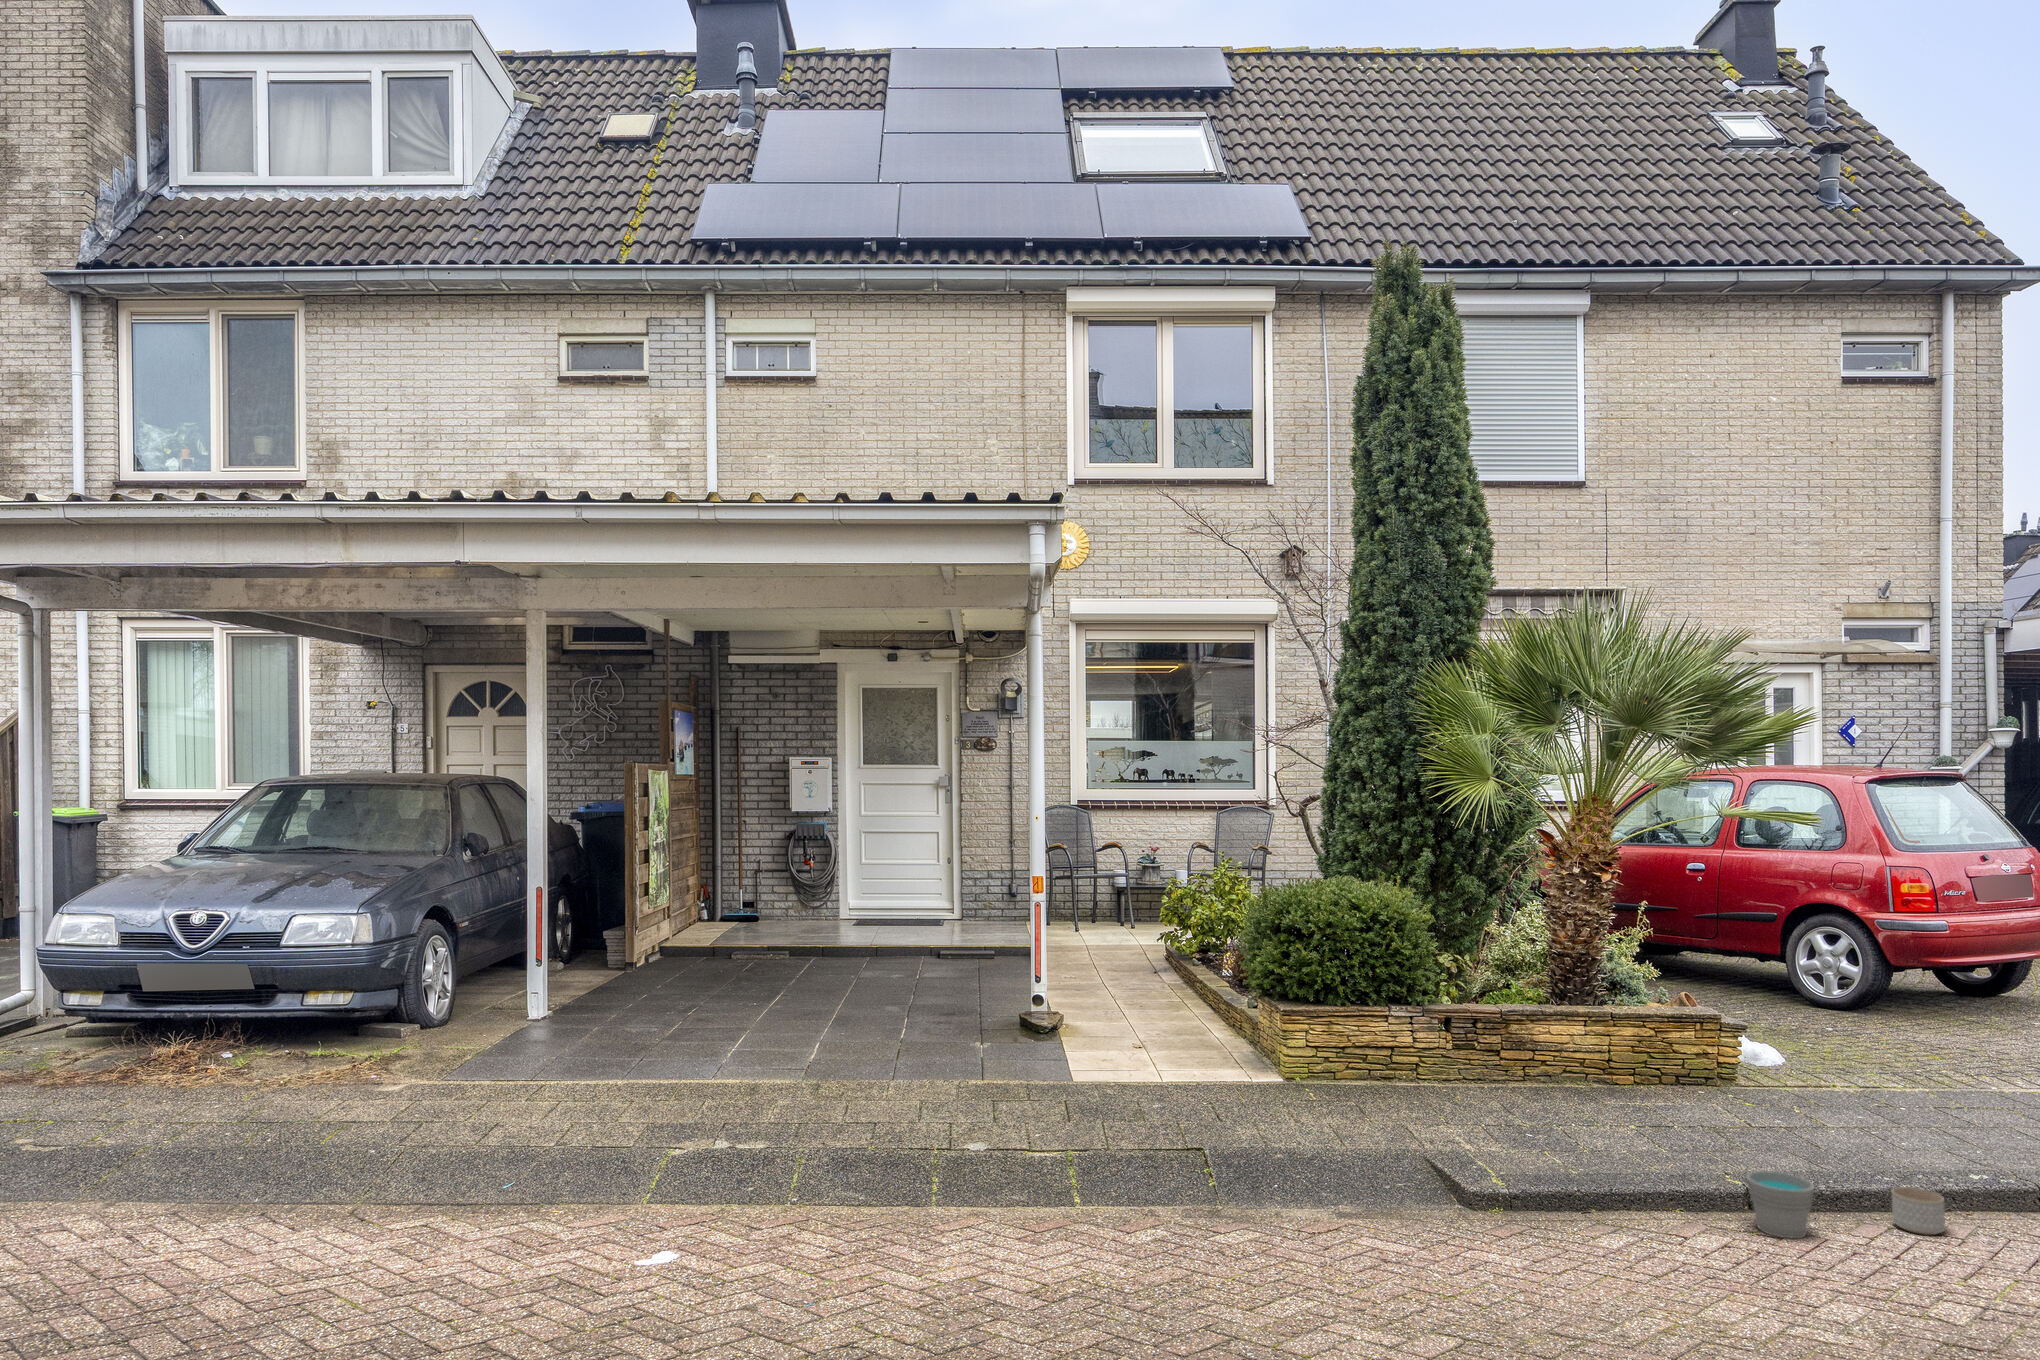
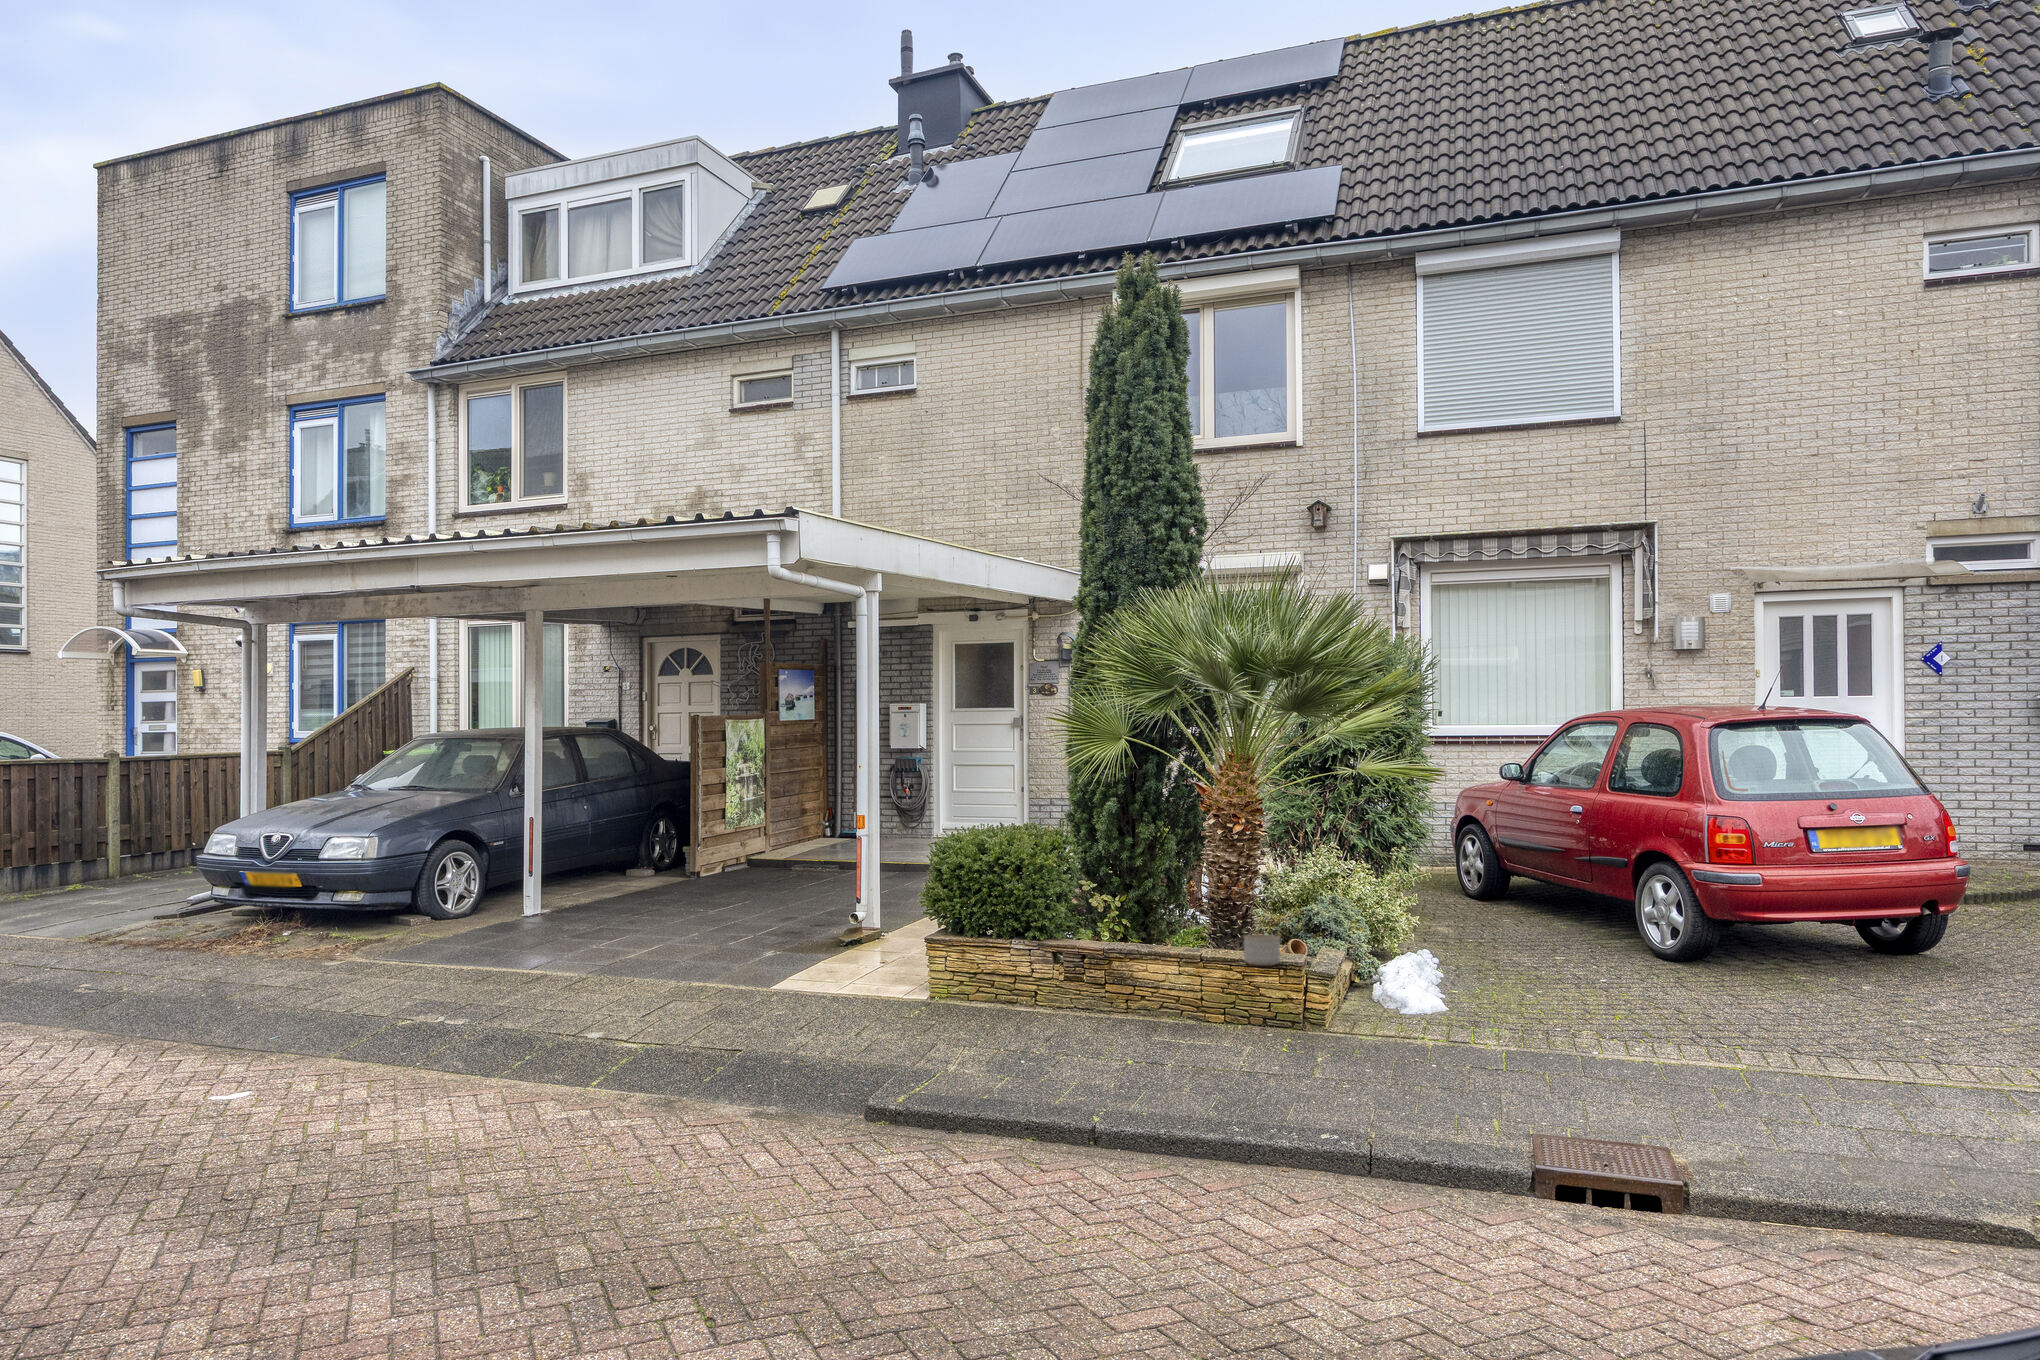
bucket: present [1745,1156,1816,1238] -> none [1126,895,1173,961]

